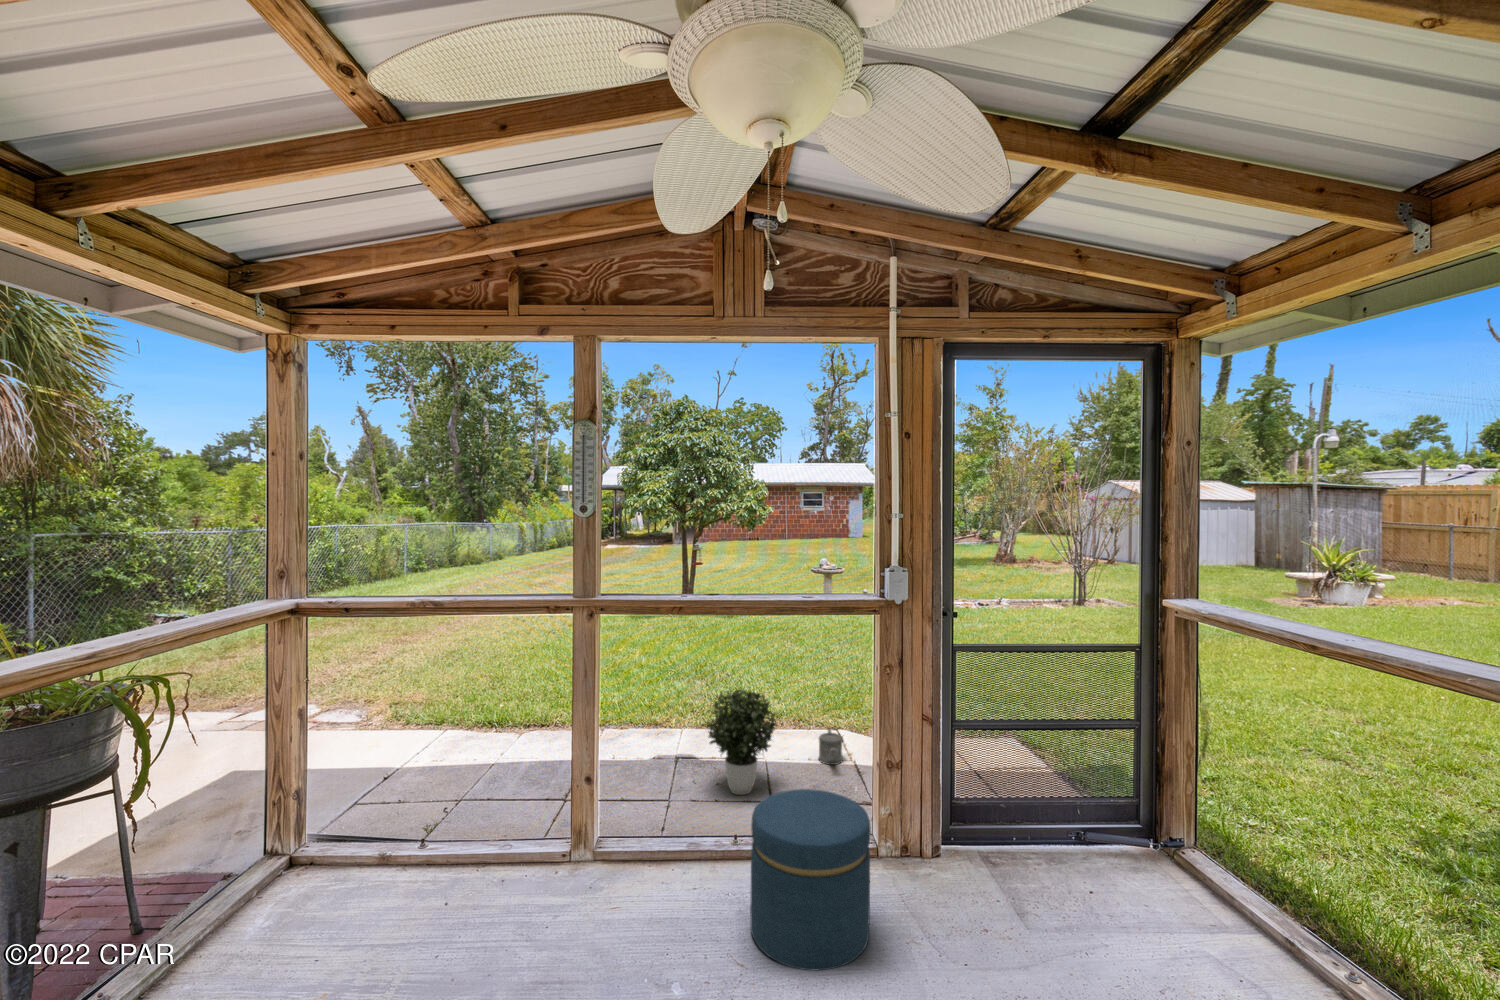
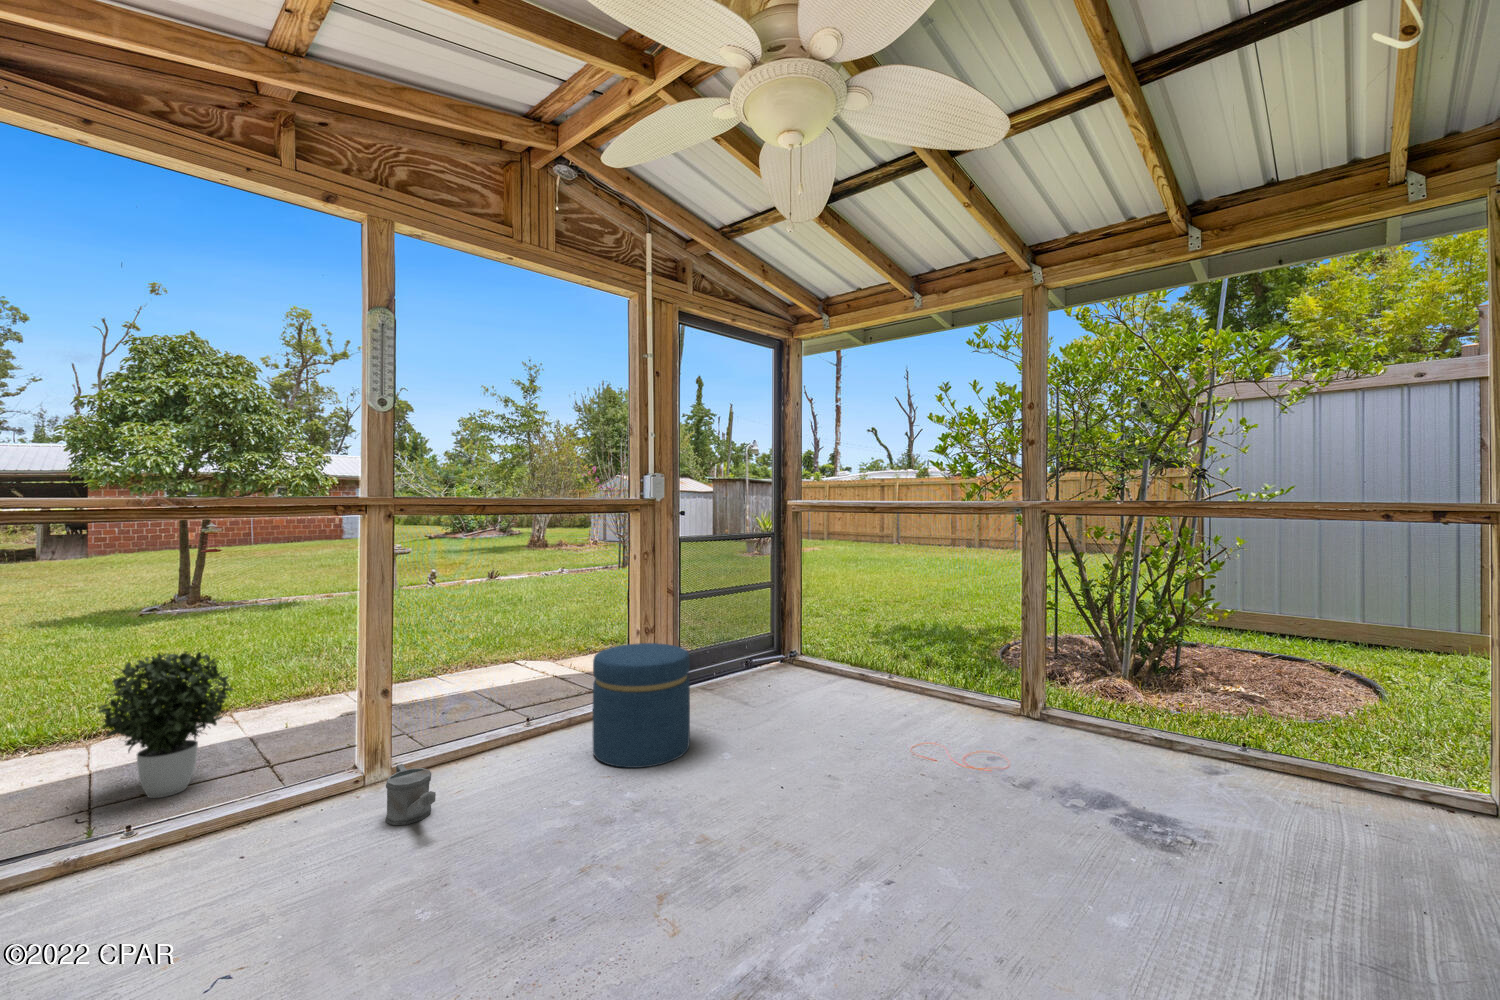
potted plant: present [706,690,777,795] -> present [99,652,233,798]
watering can: present [819,729,843,765] -> present [386,764,436,825]

